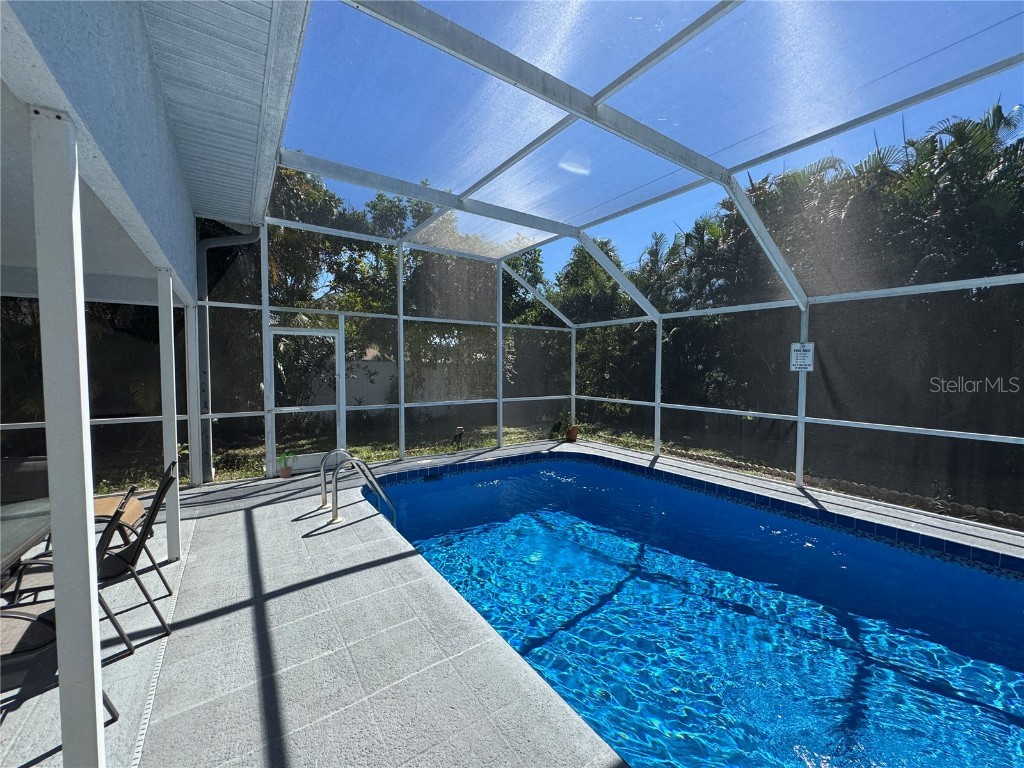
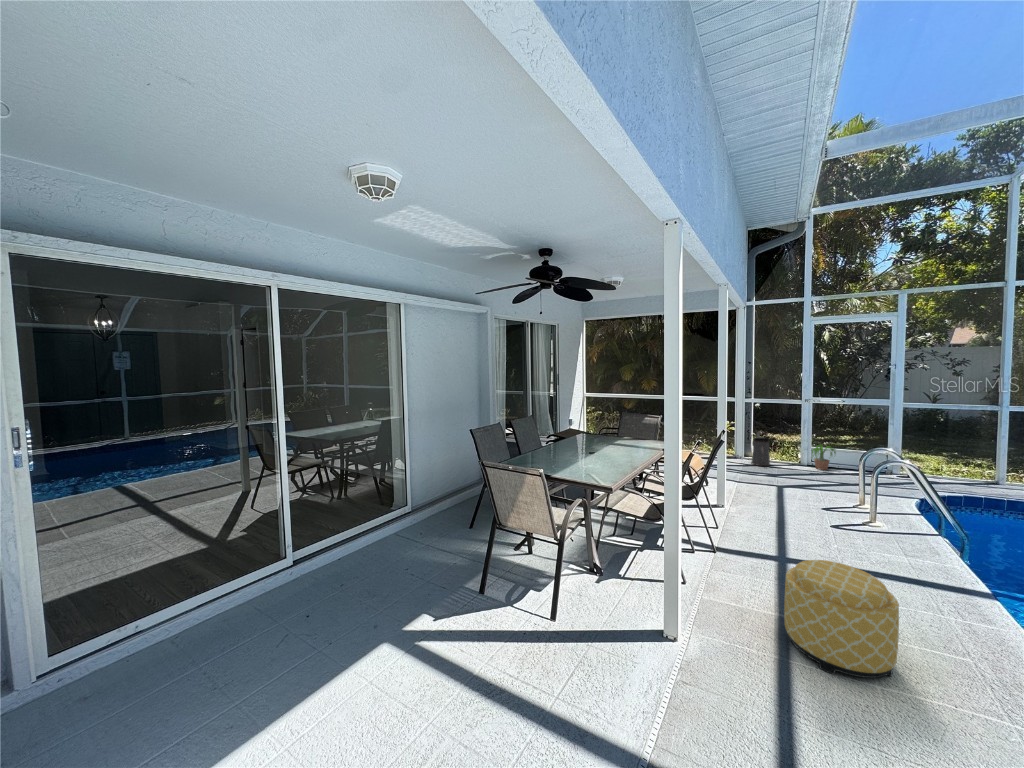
watering can: none [211,450,235,490] -> present [751,433,770,466]
ottoman: none [273,581,379,719] -> present [784,560,899,678]

